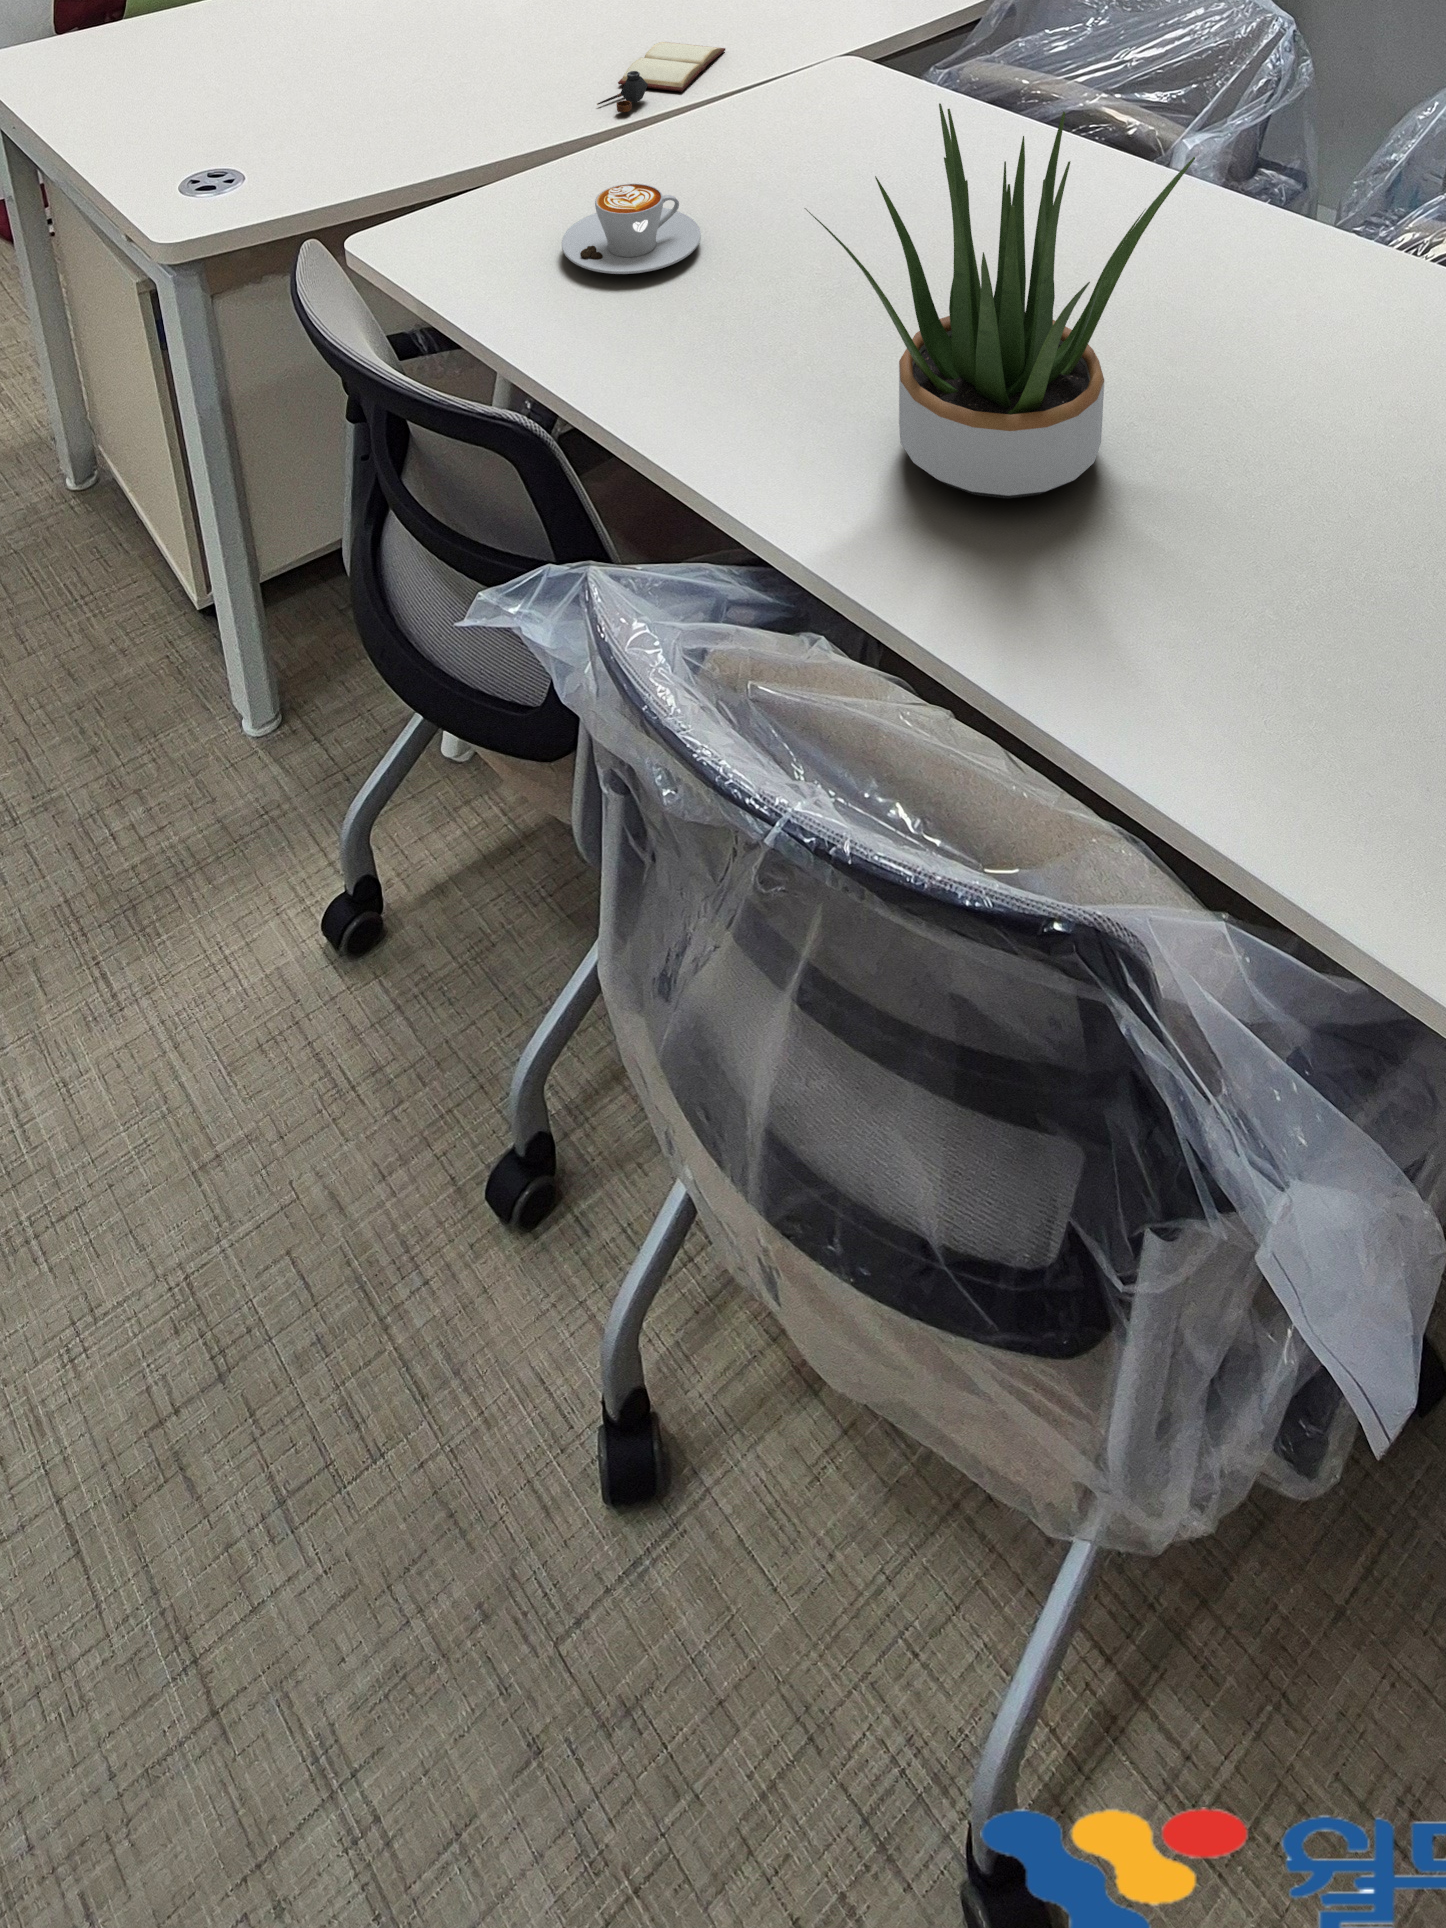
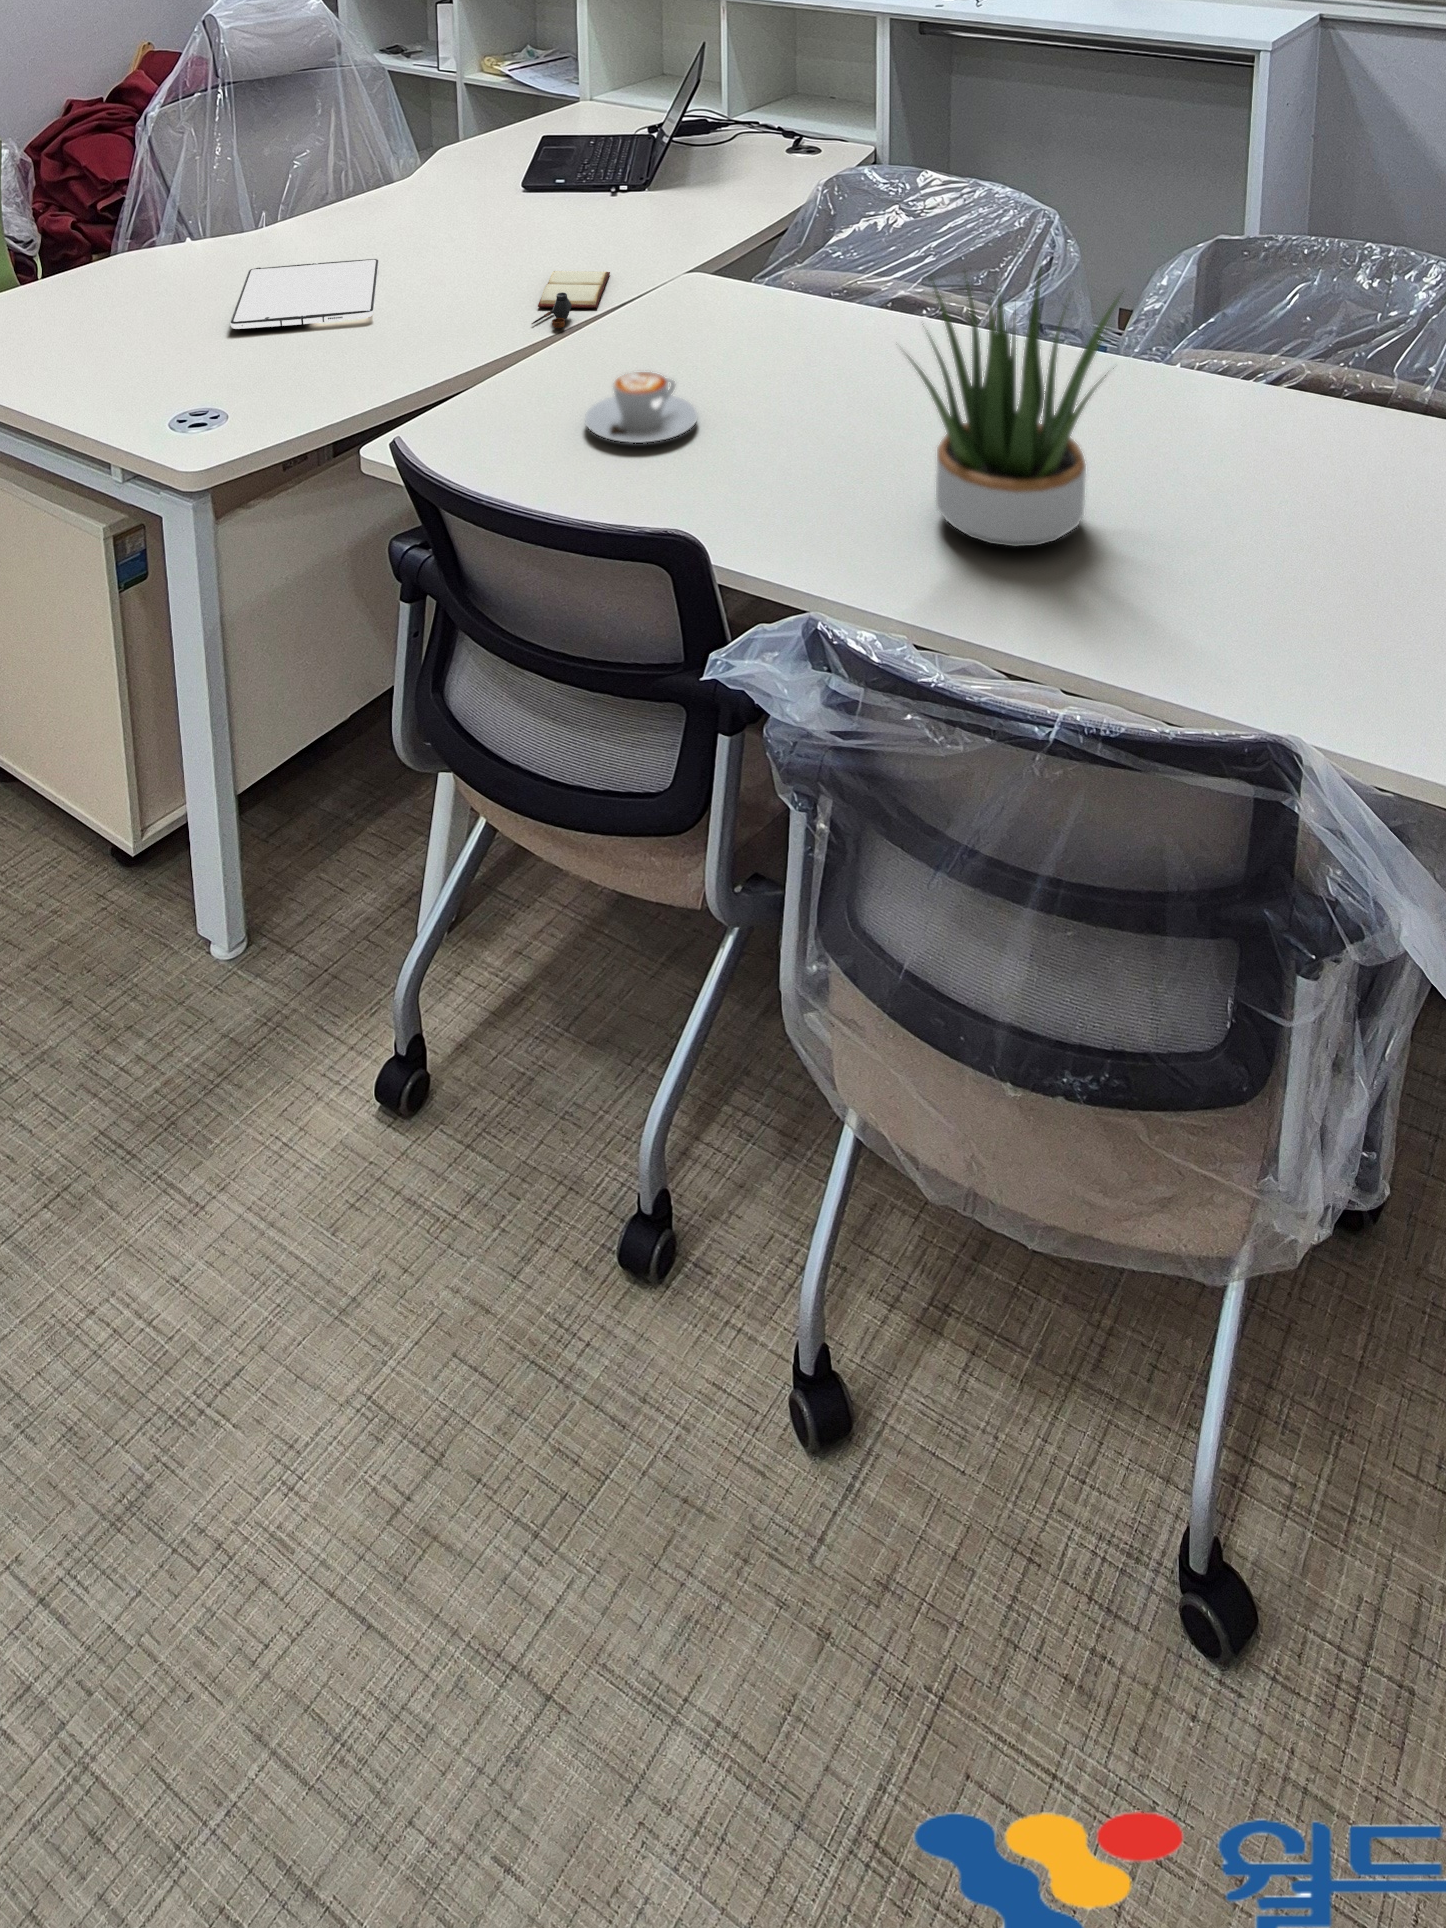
tablet: none [286,11,488,79] -> present [230,259,379,329]

